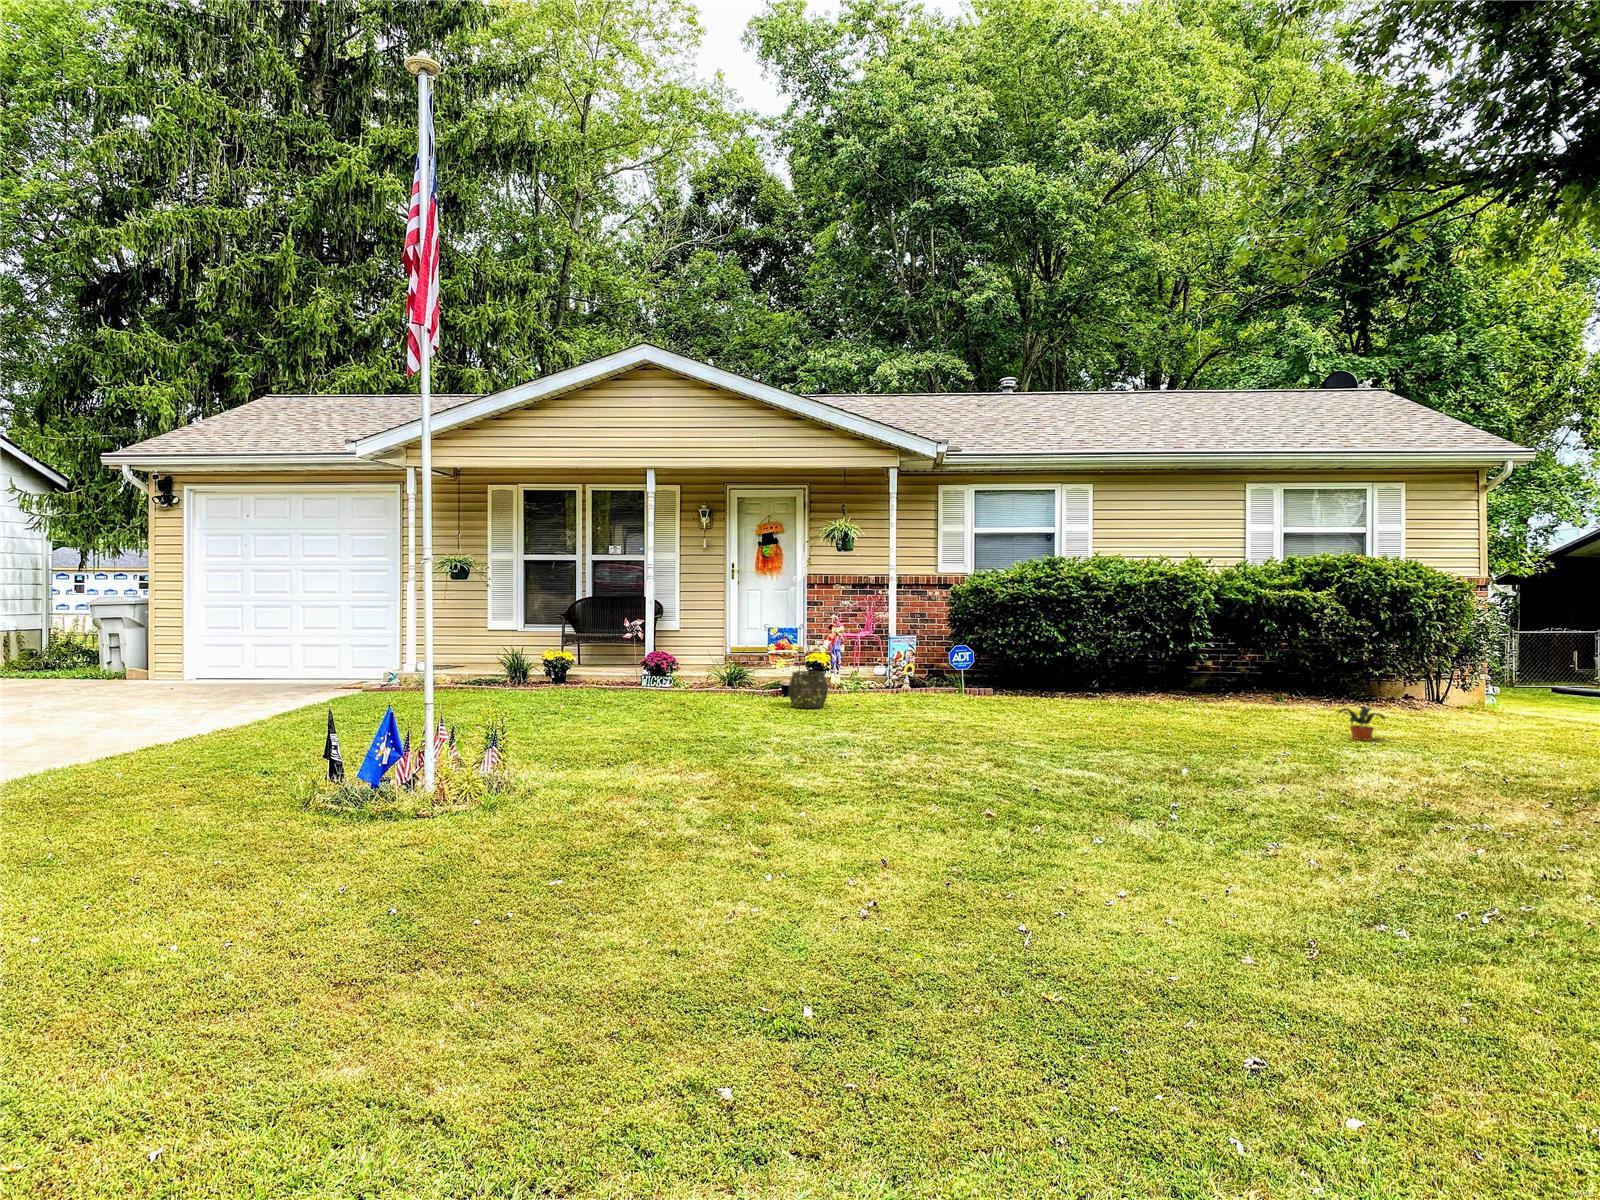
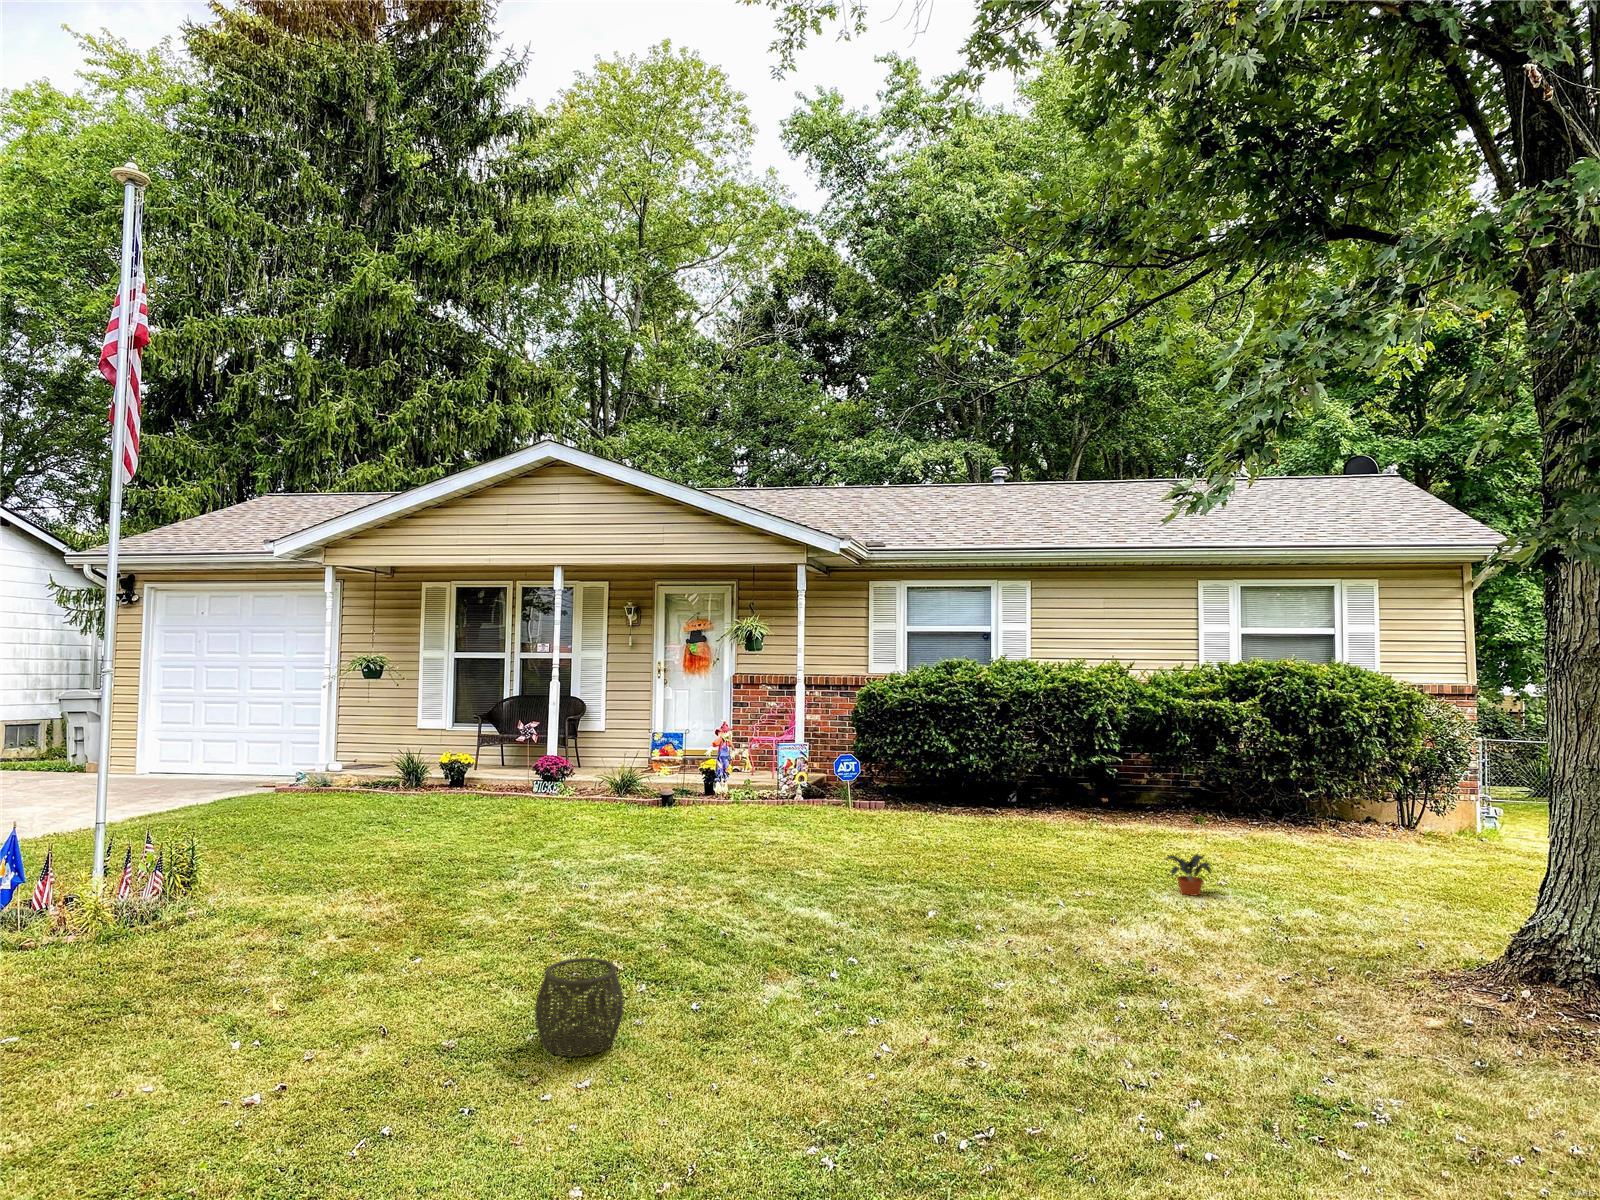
woven basket: present [788,671,828,708] -> present [535,958,624,1057]

